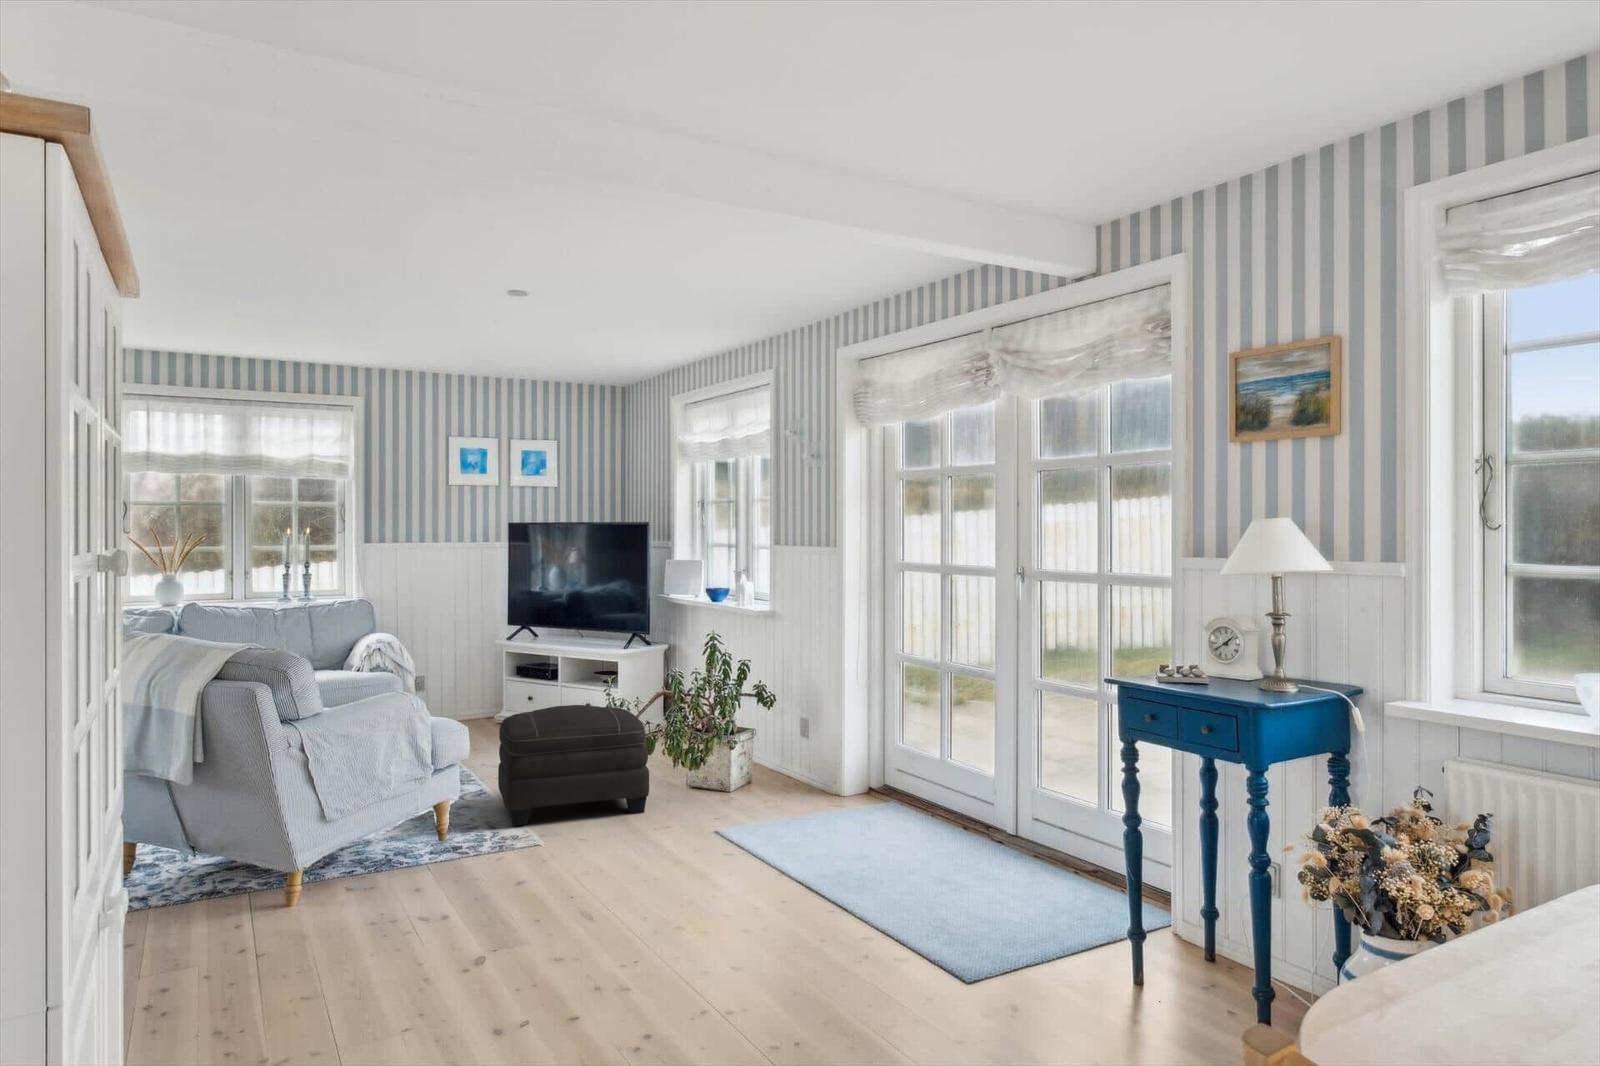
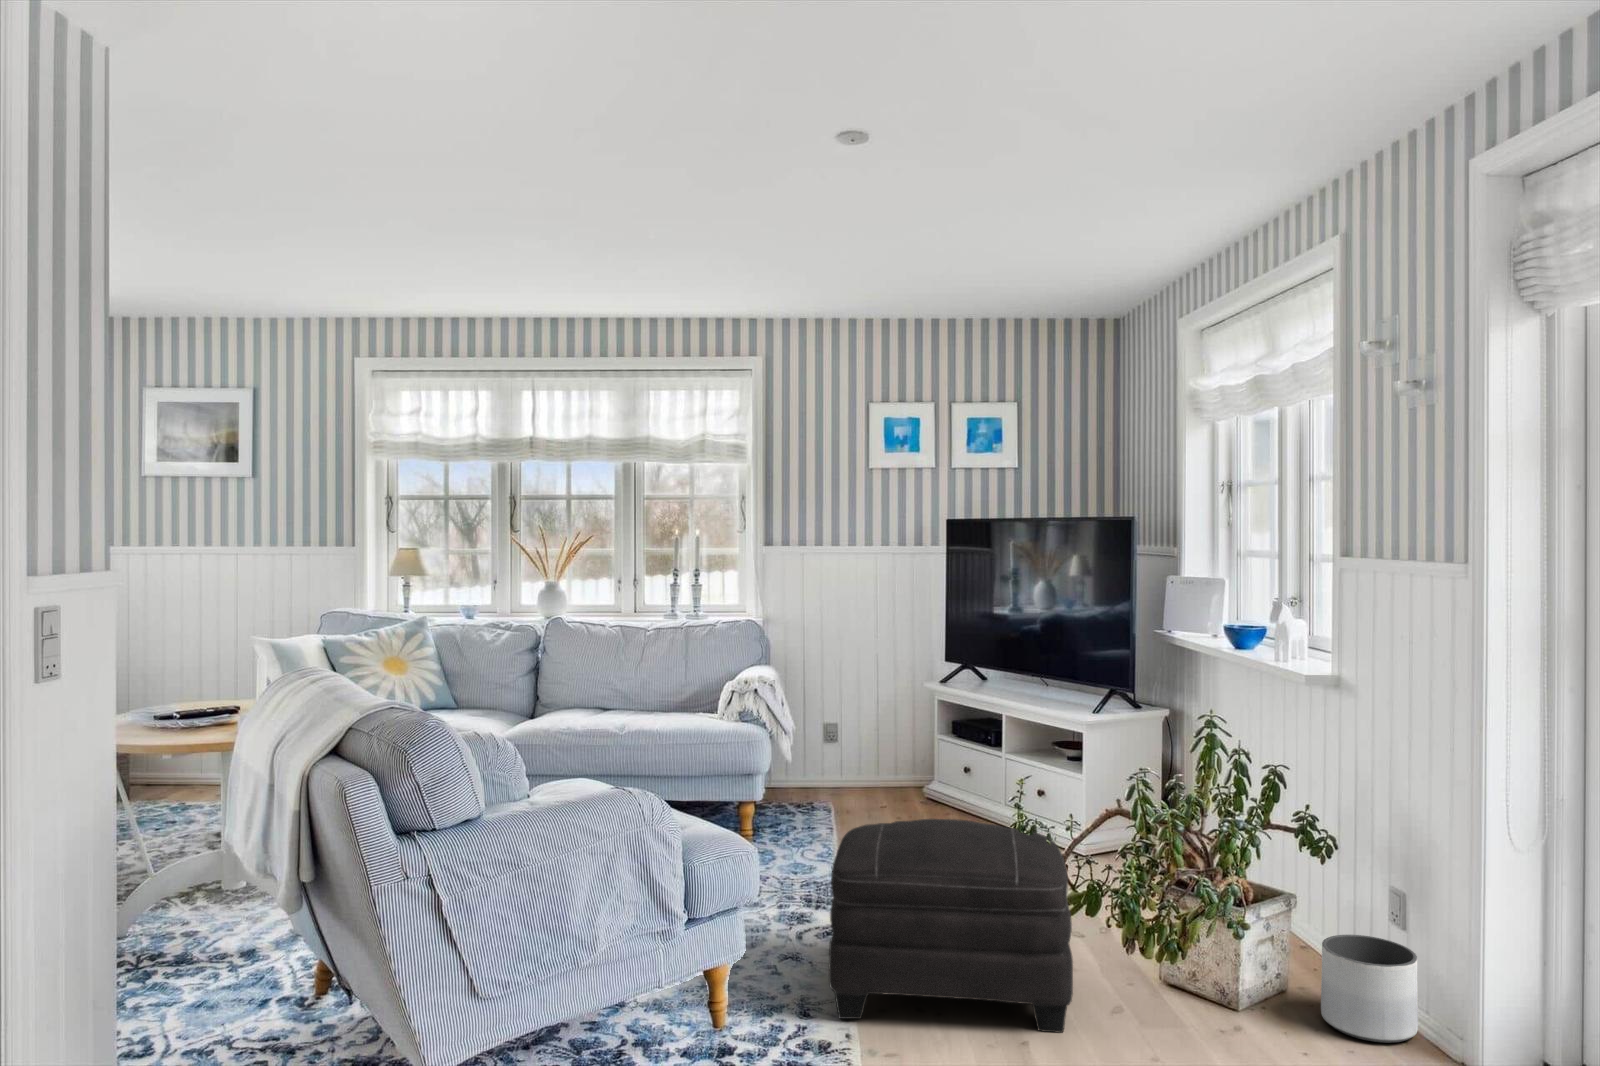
planter: none [771,743,816,792] -> present [1321,935,1418,1043]

